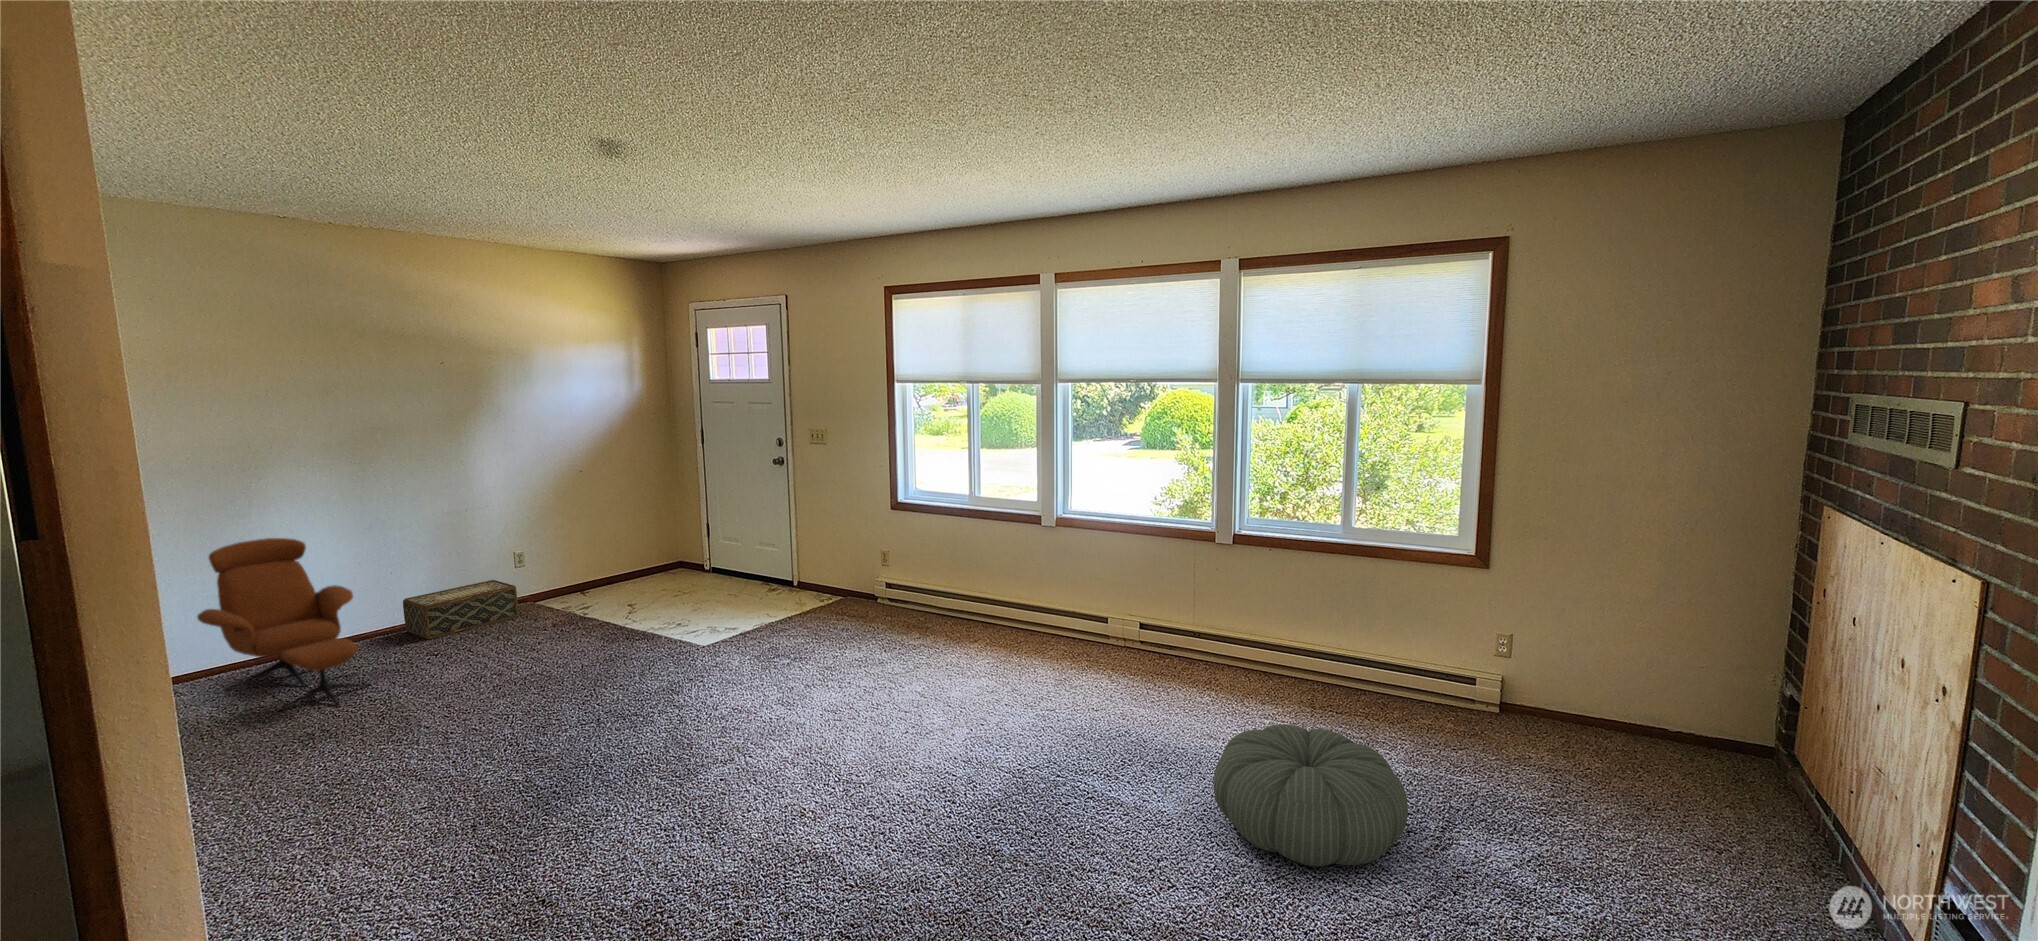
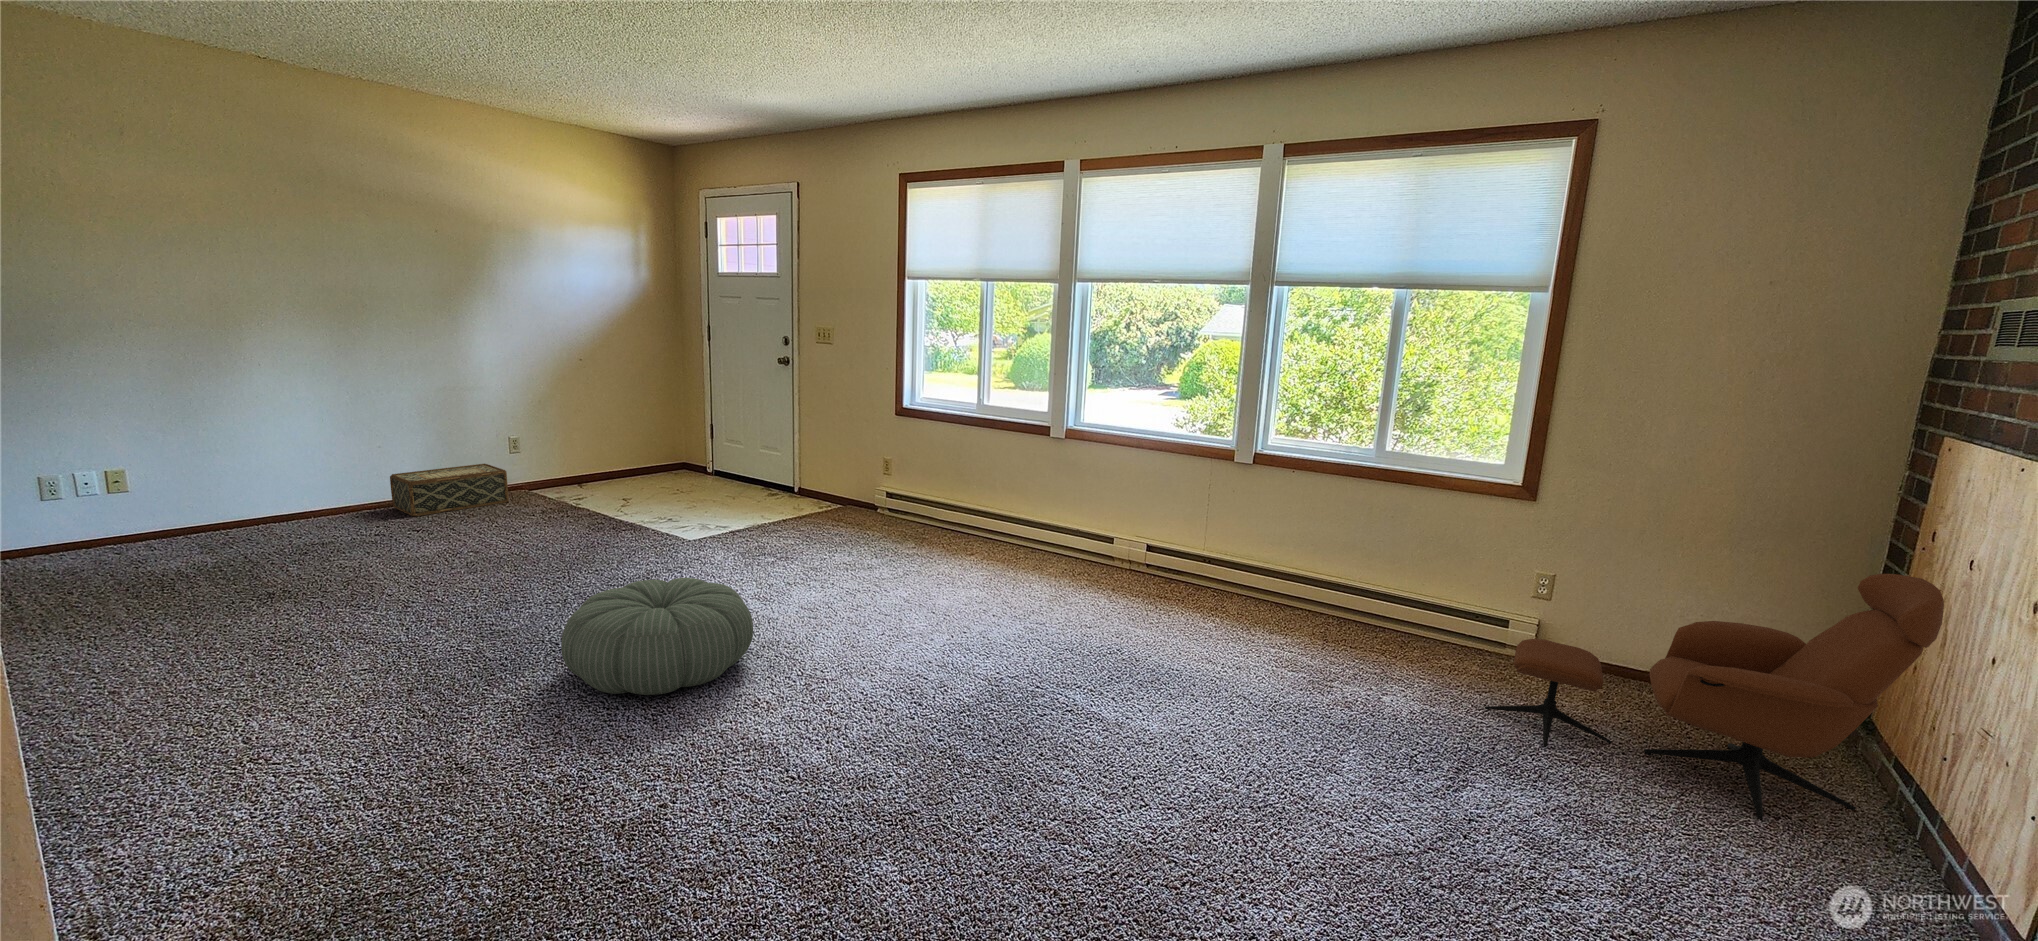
lounge chair: present [197,538,369,712] -> present [1485,574,1944,819]
pouf: present [1214,724,1408,867] -> present [561,578,753,695]

